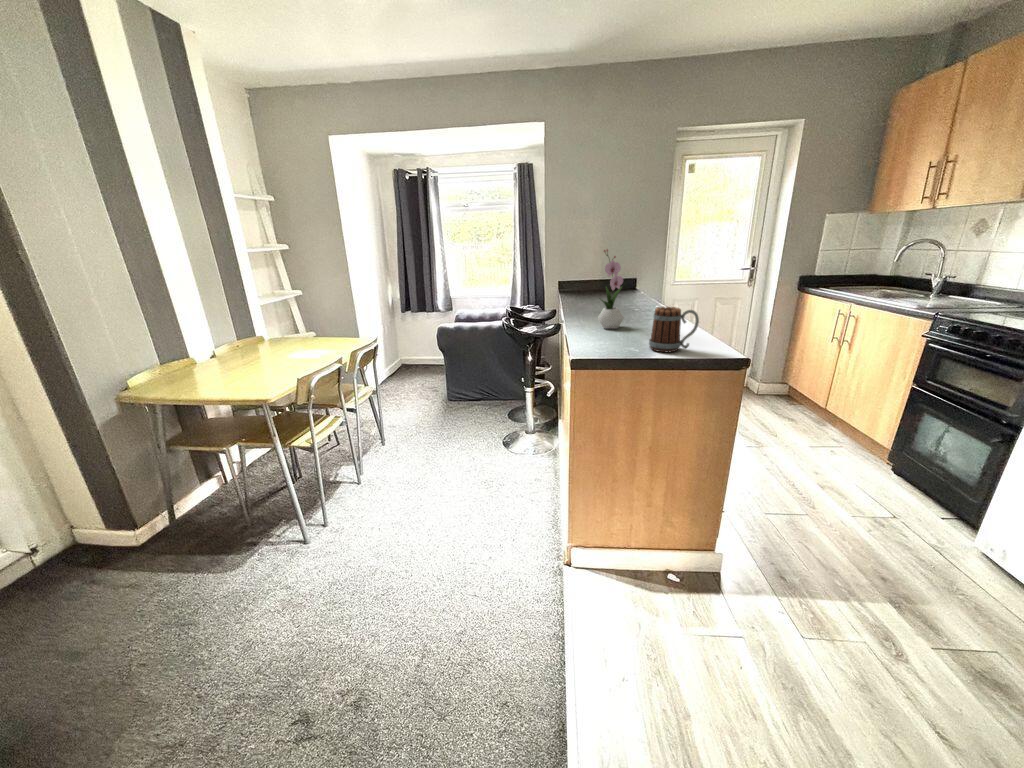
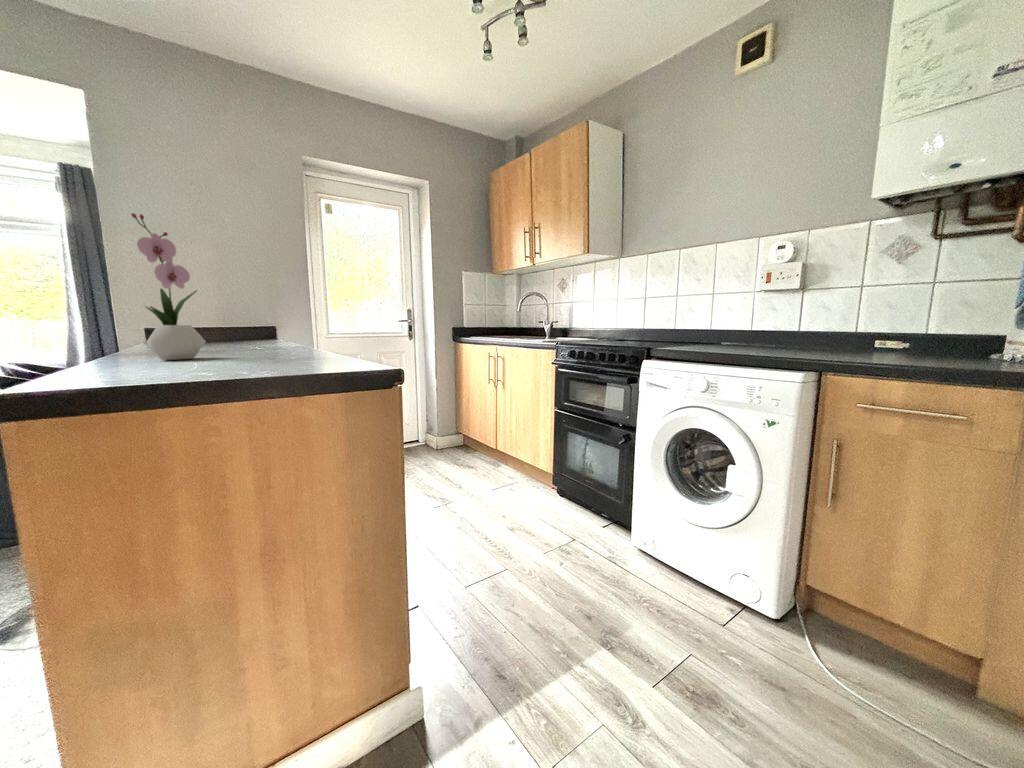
mug: present [649,307,699,352] -> none [222,292,310,371]

